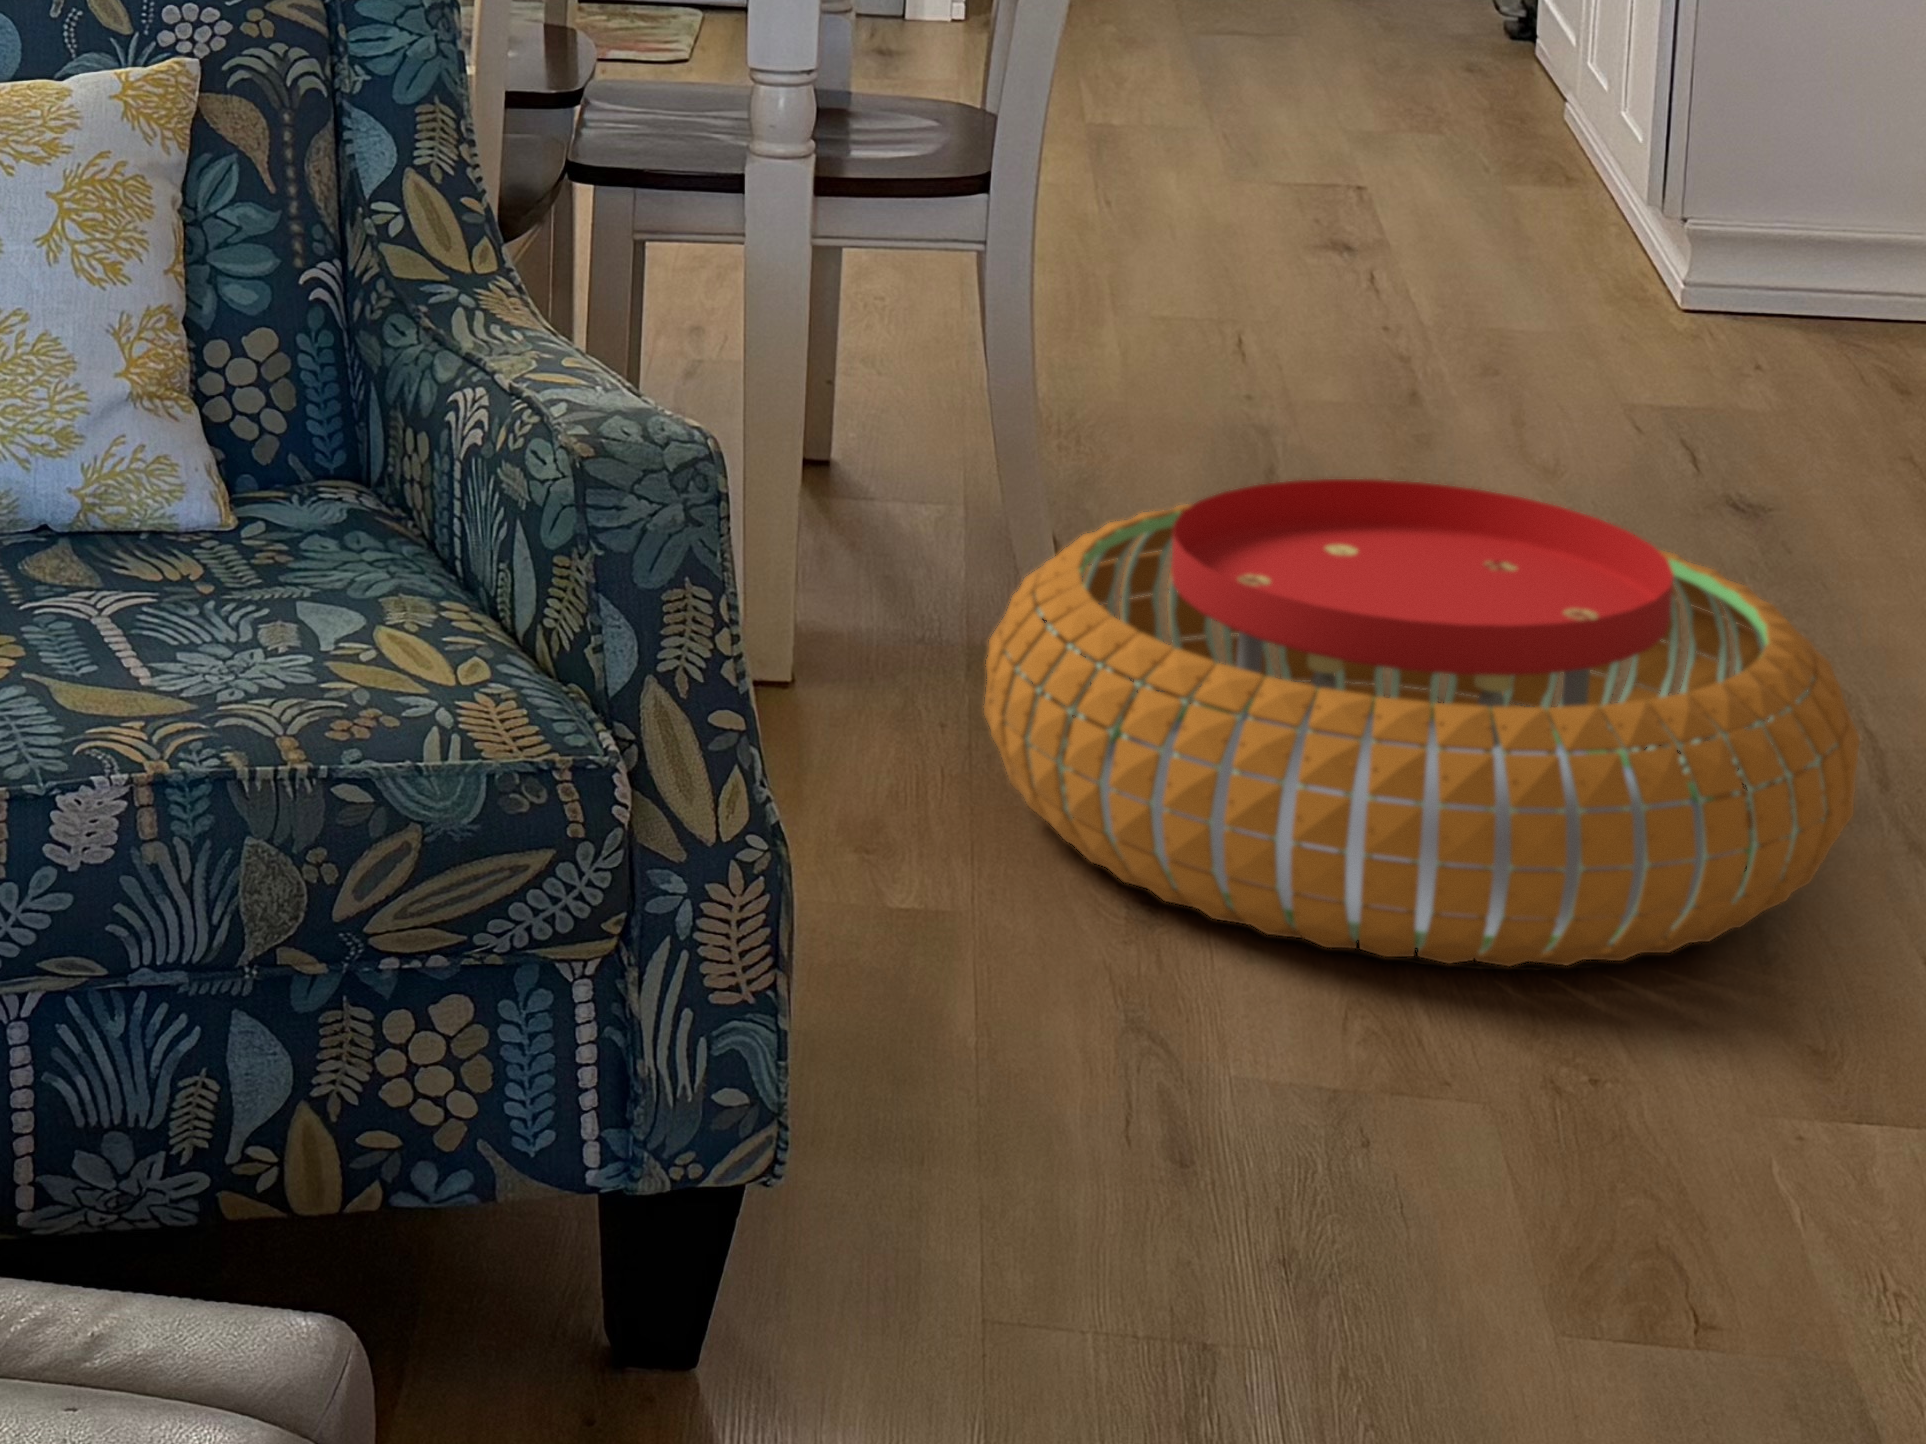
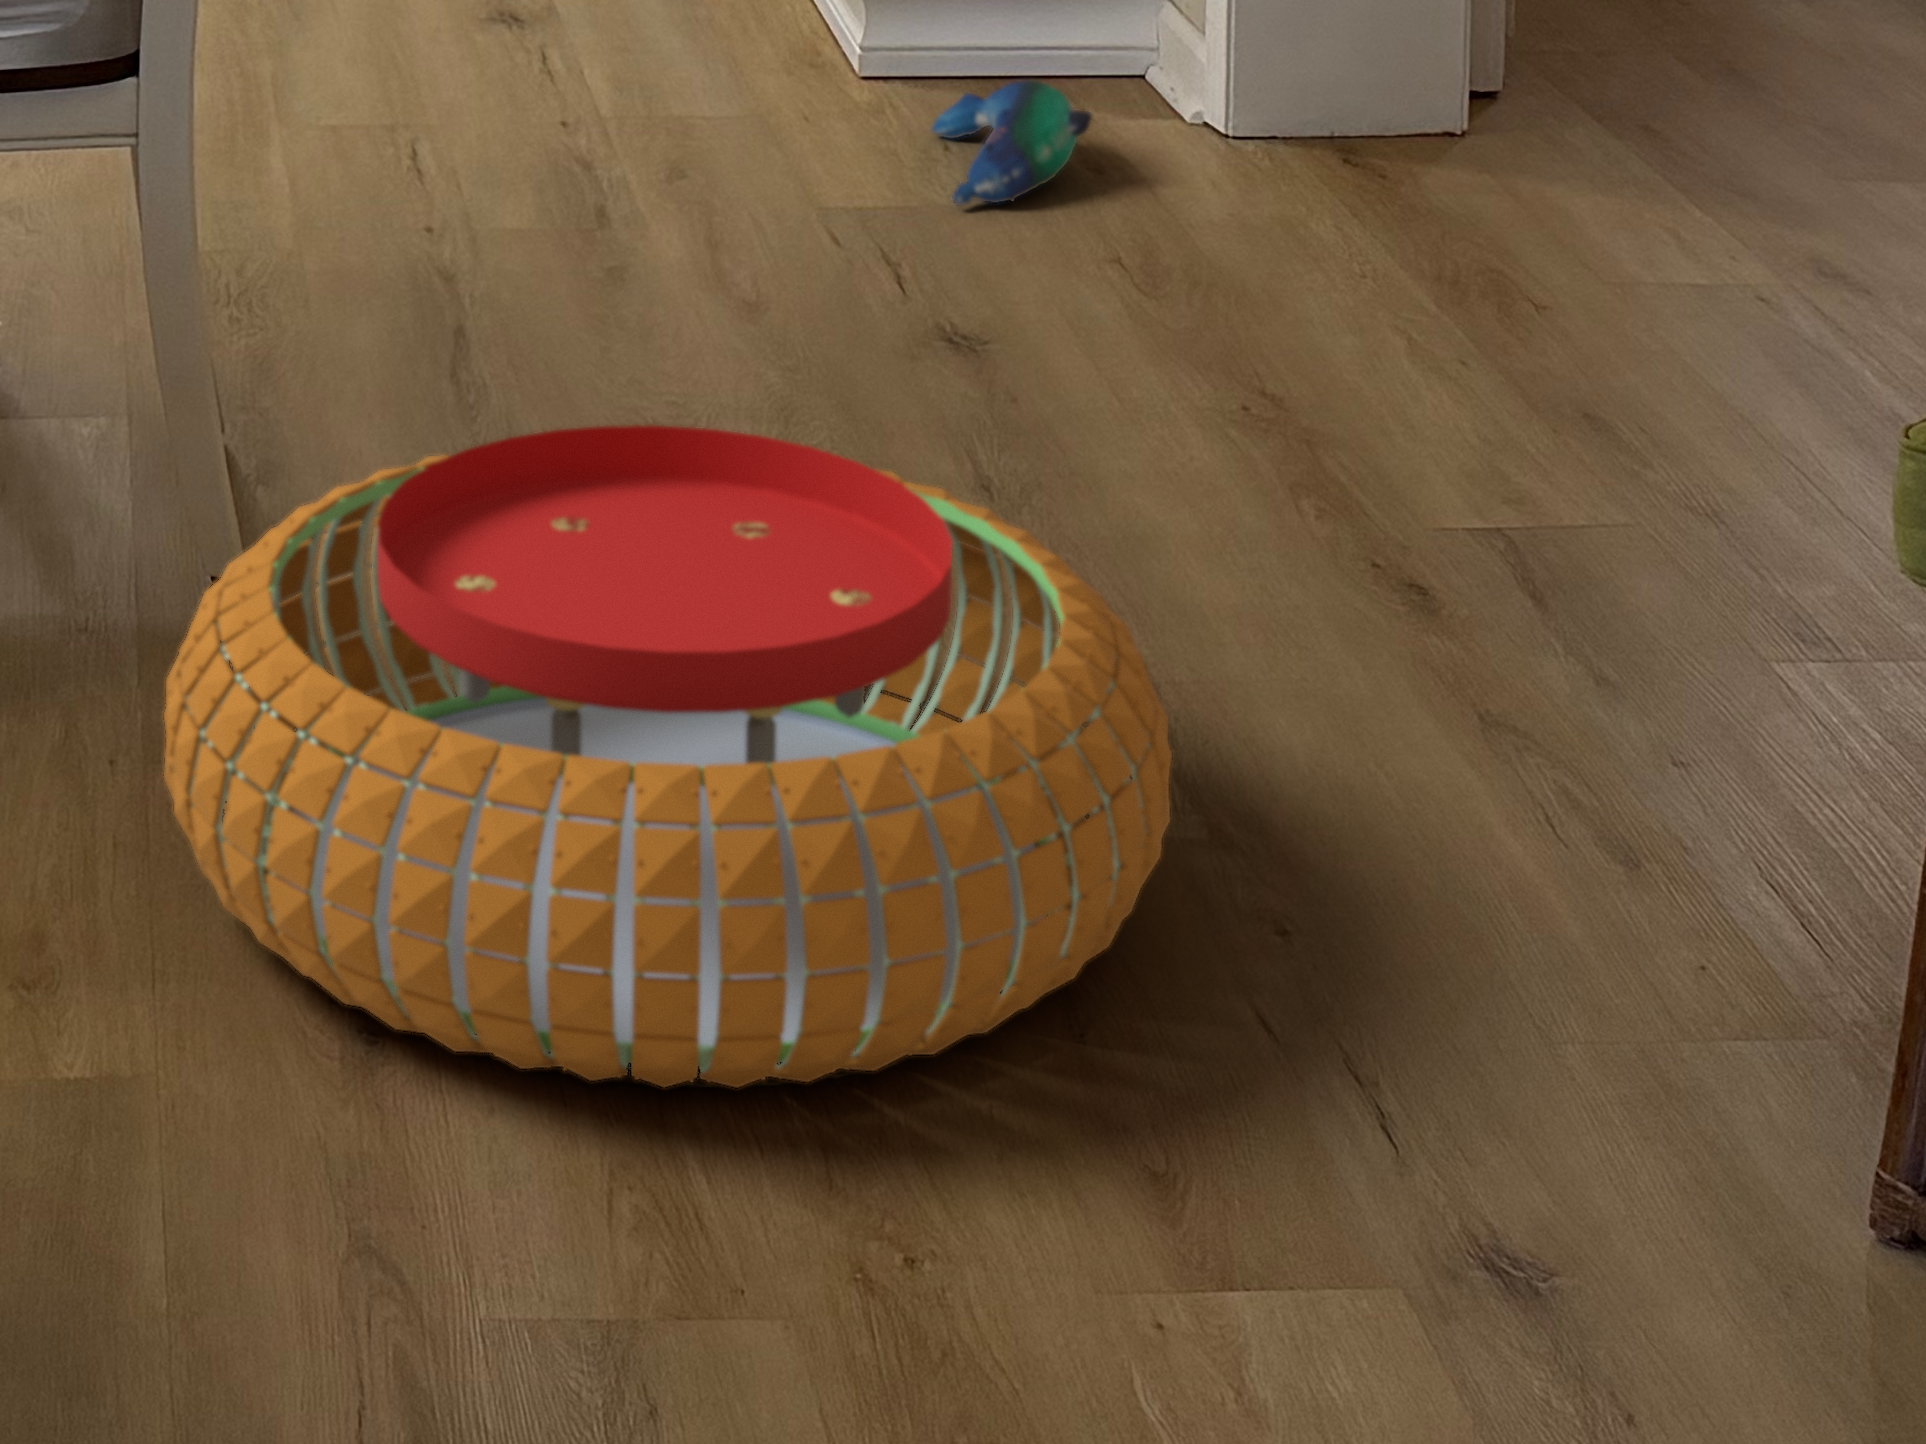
plush toy: none [1732,305,1890,408] -> present [932,80,1092,206]

